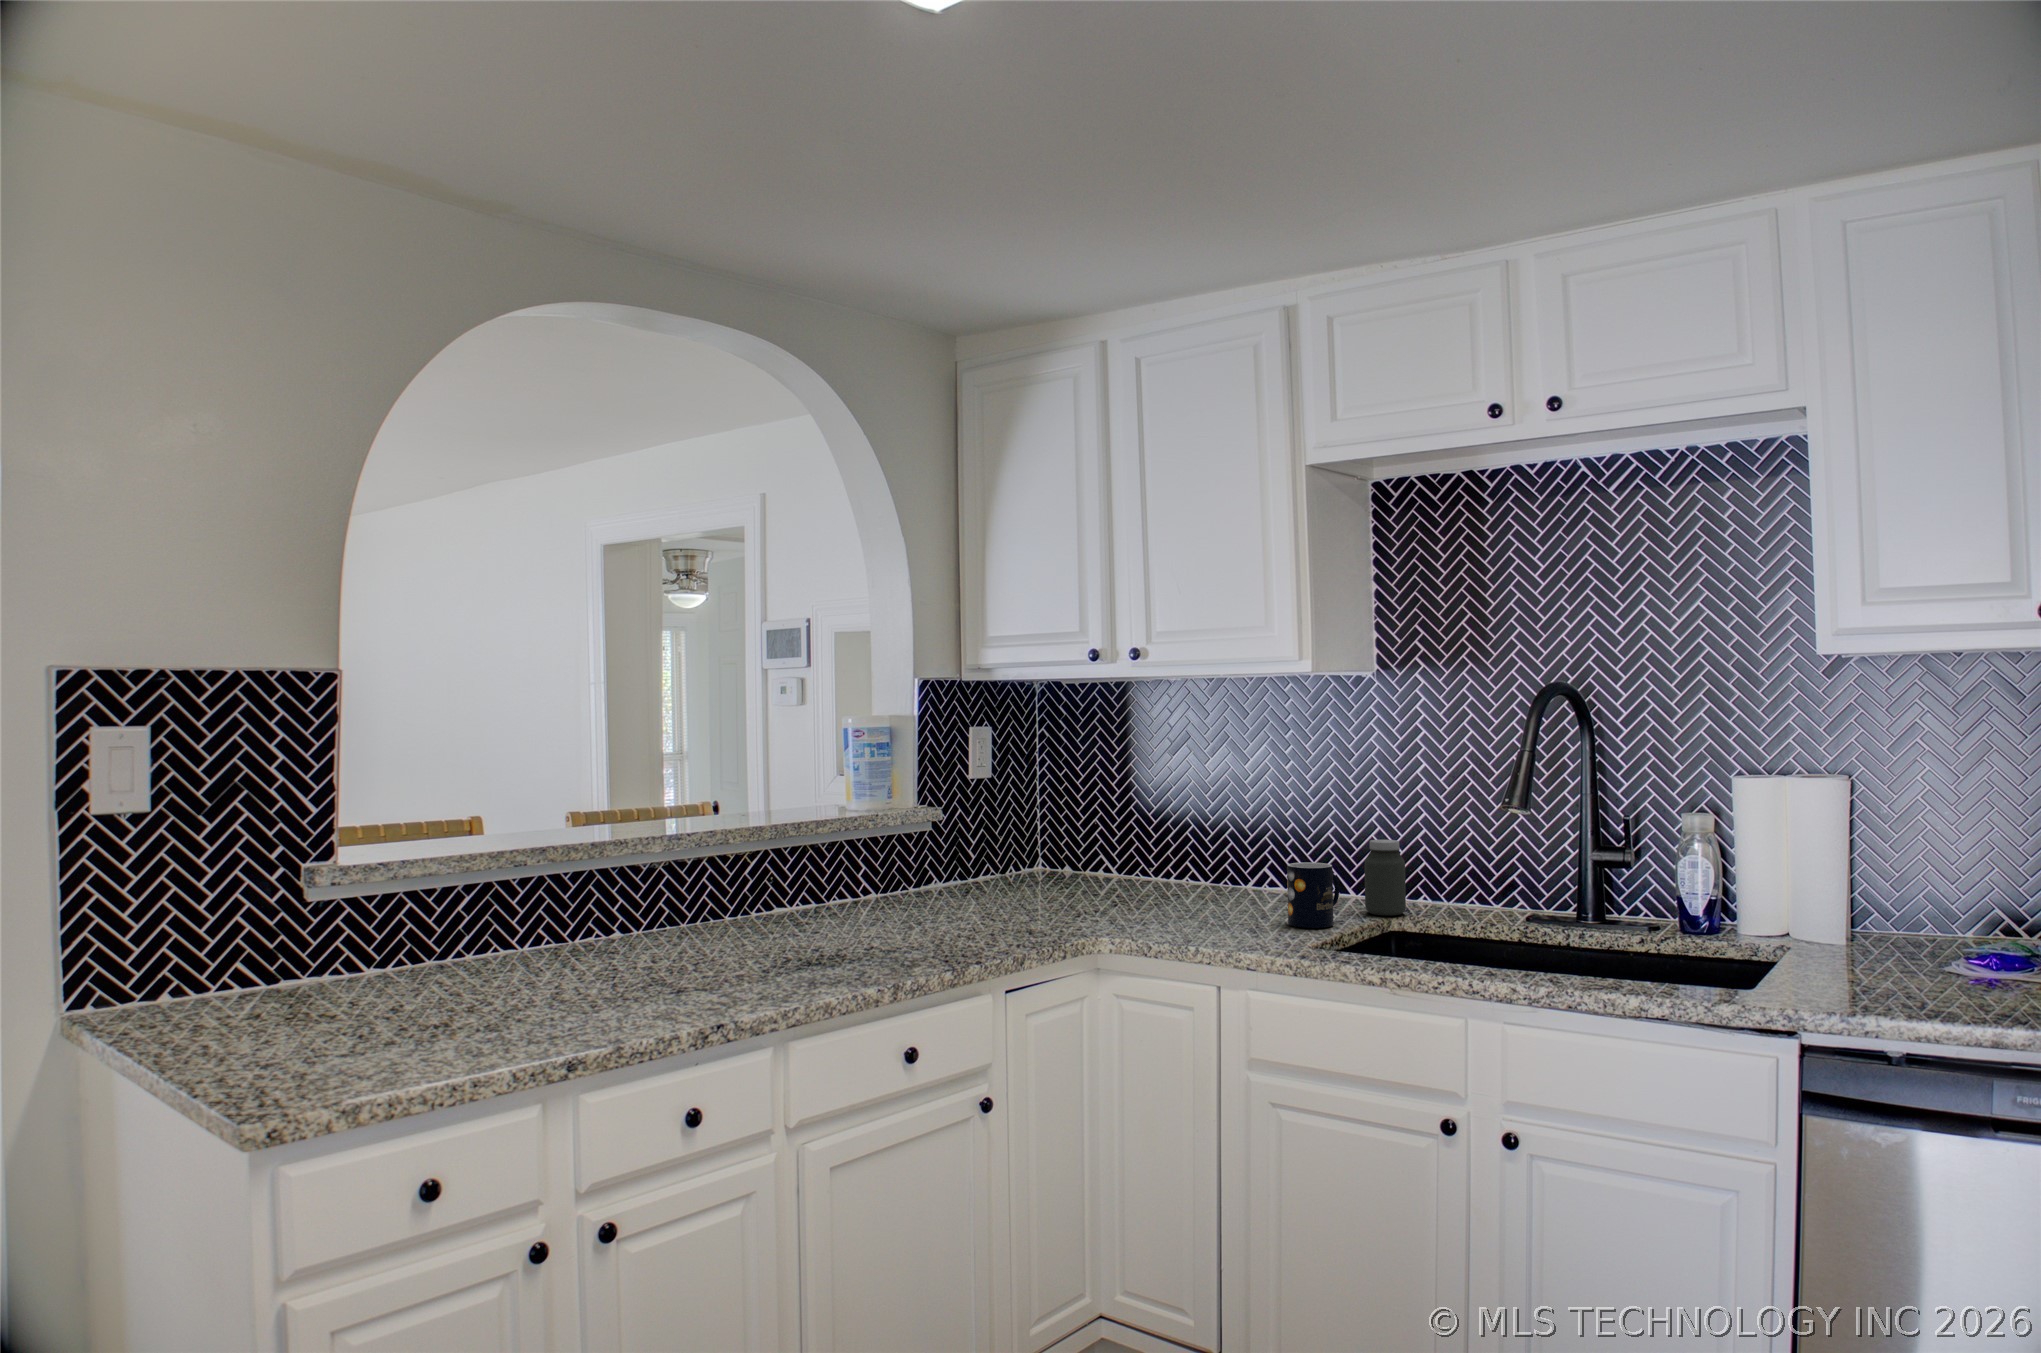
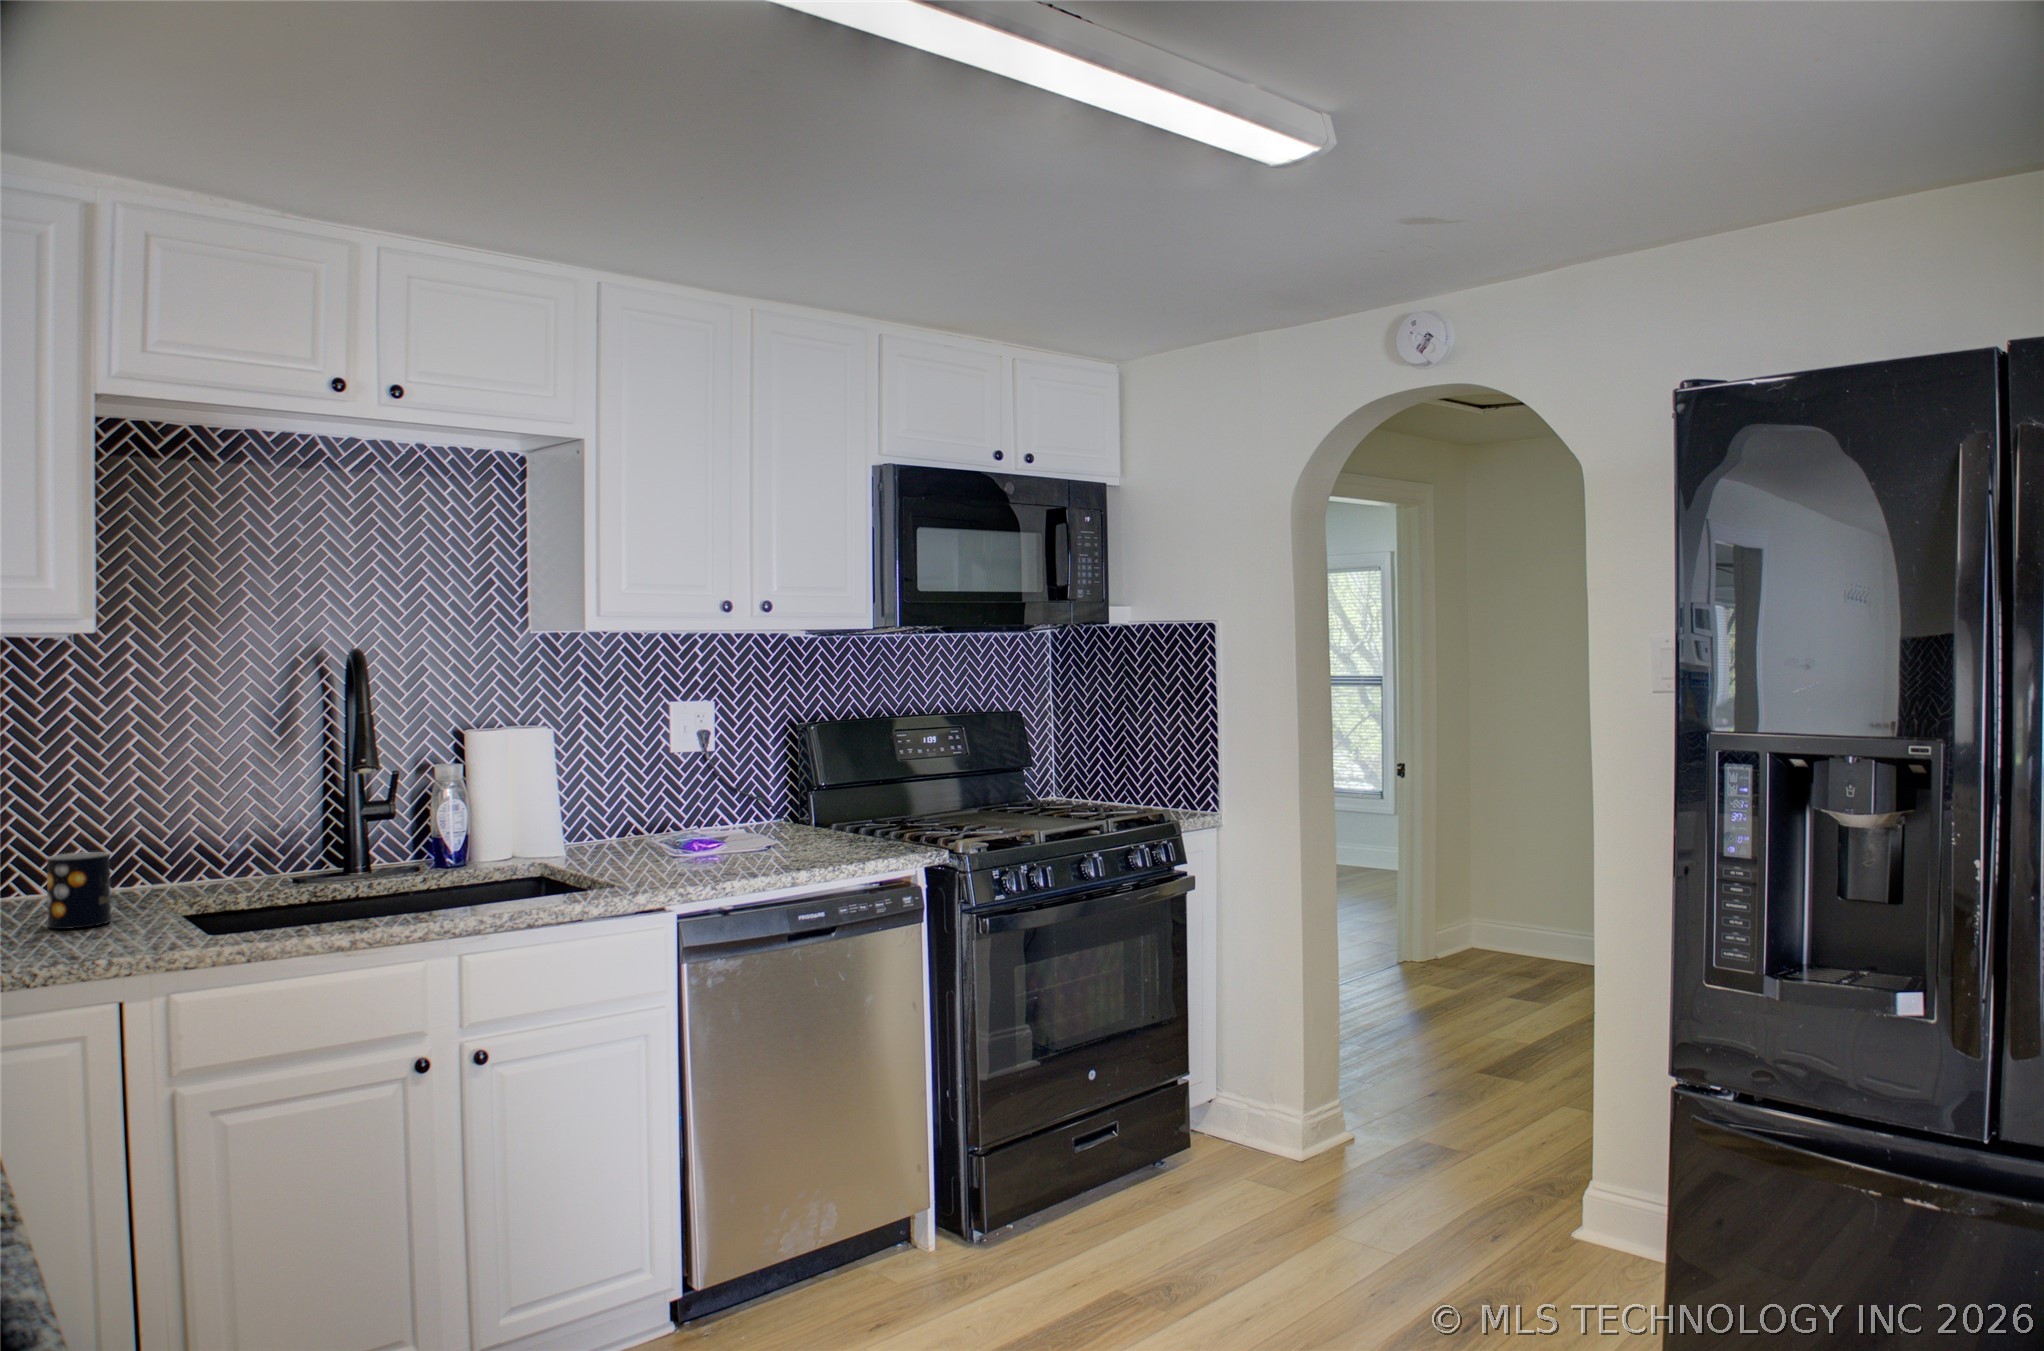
jar: present [1364,840,1406,915] -> none [105,820,159,905]

